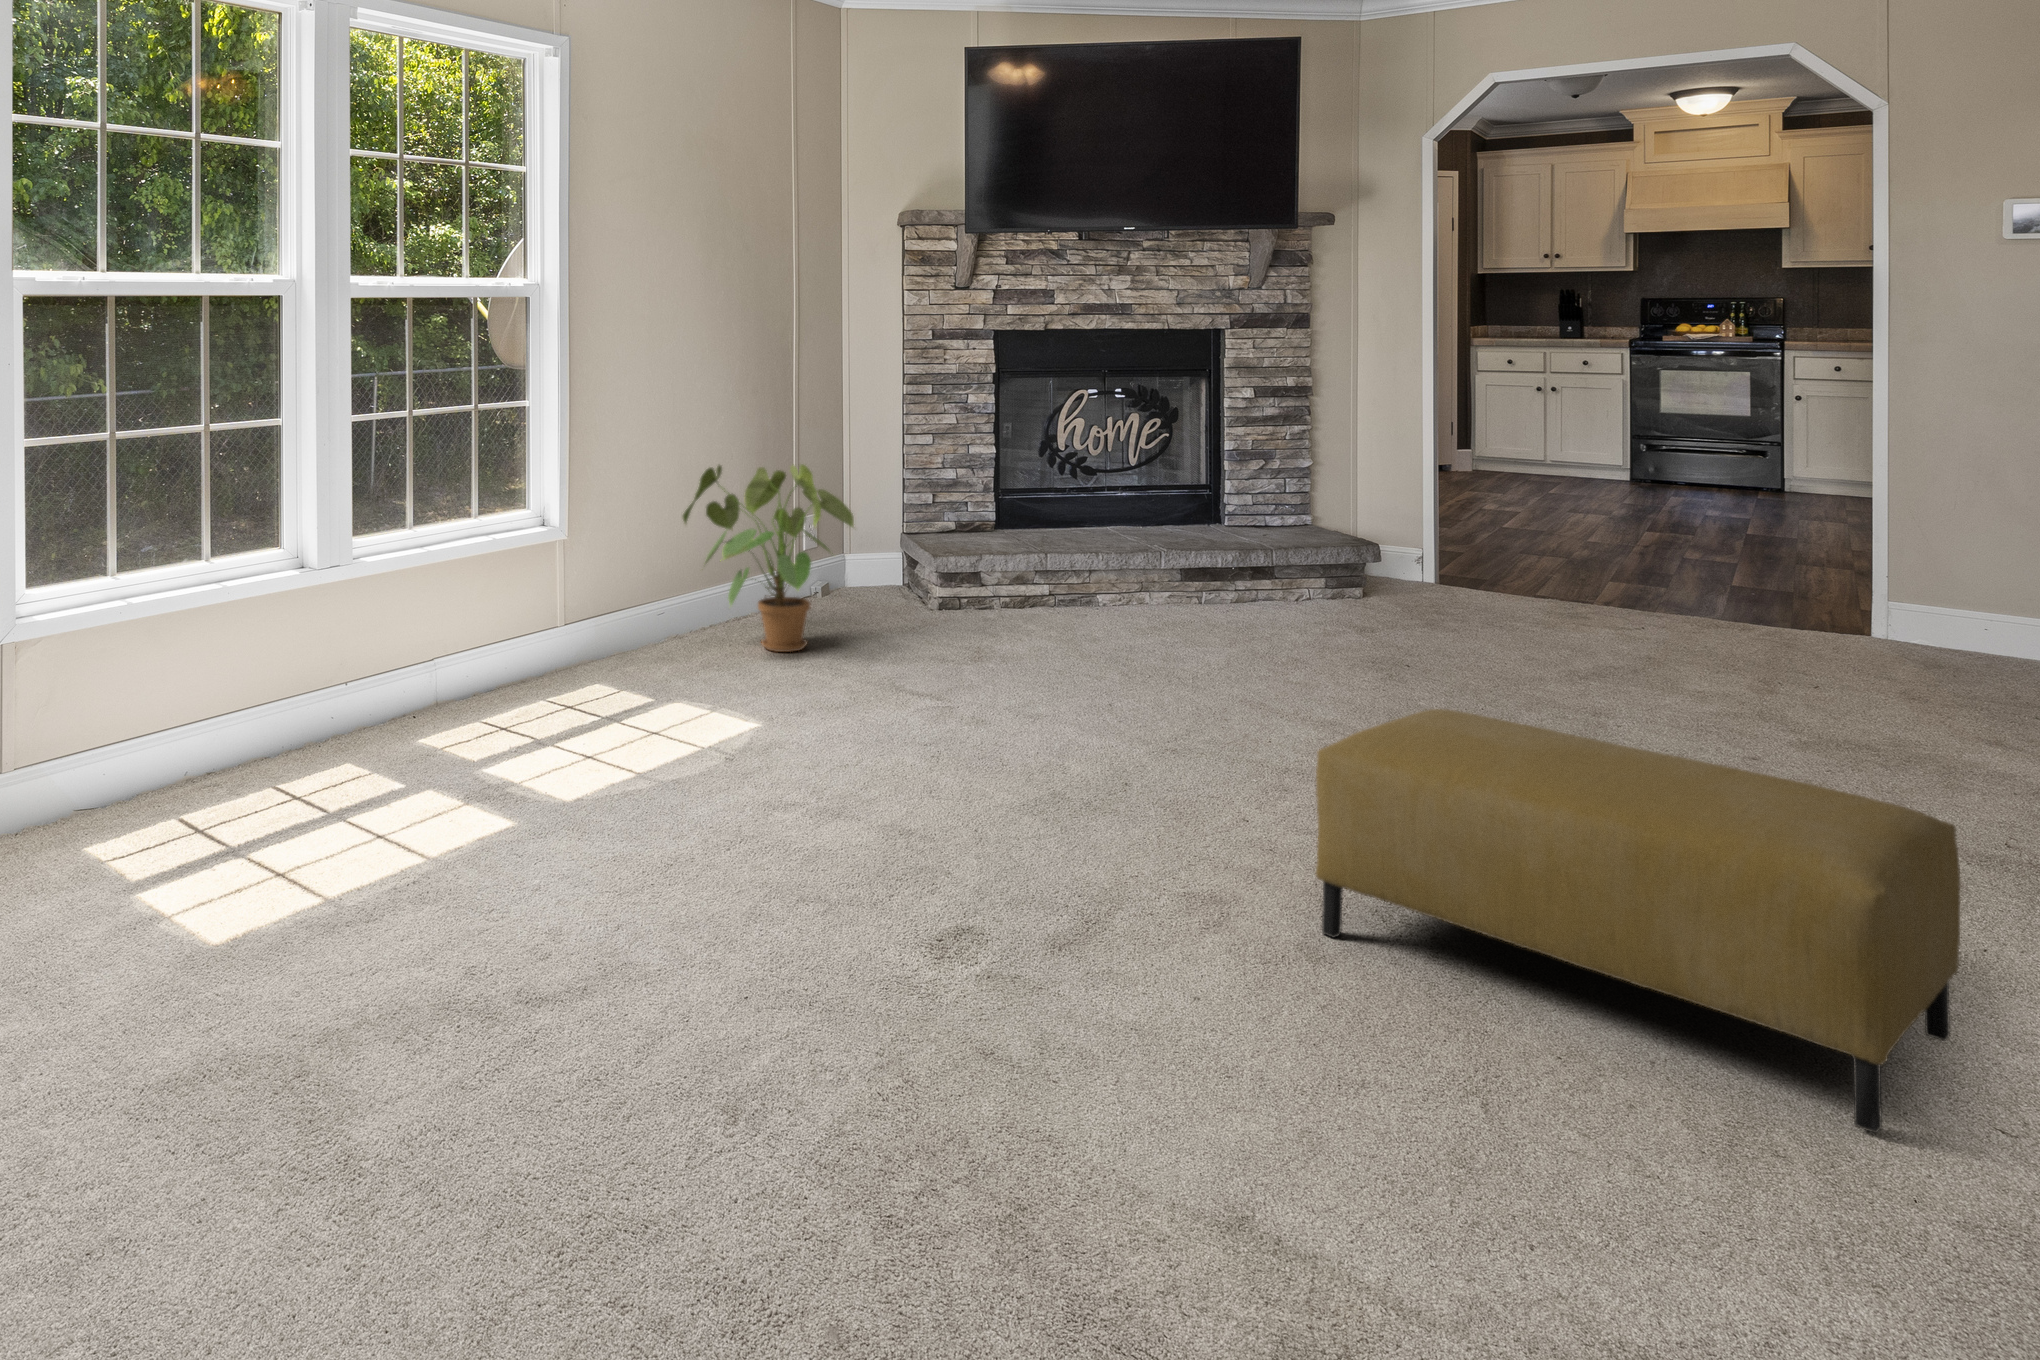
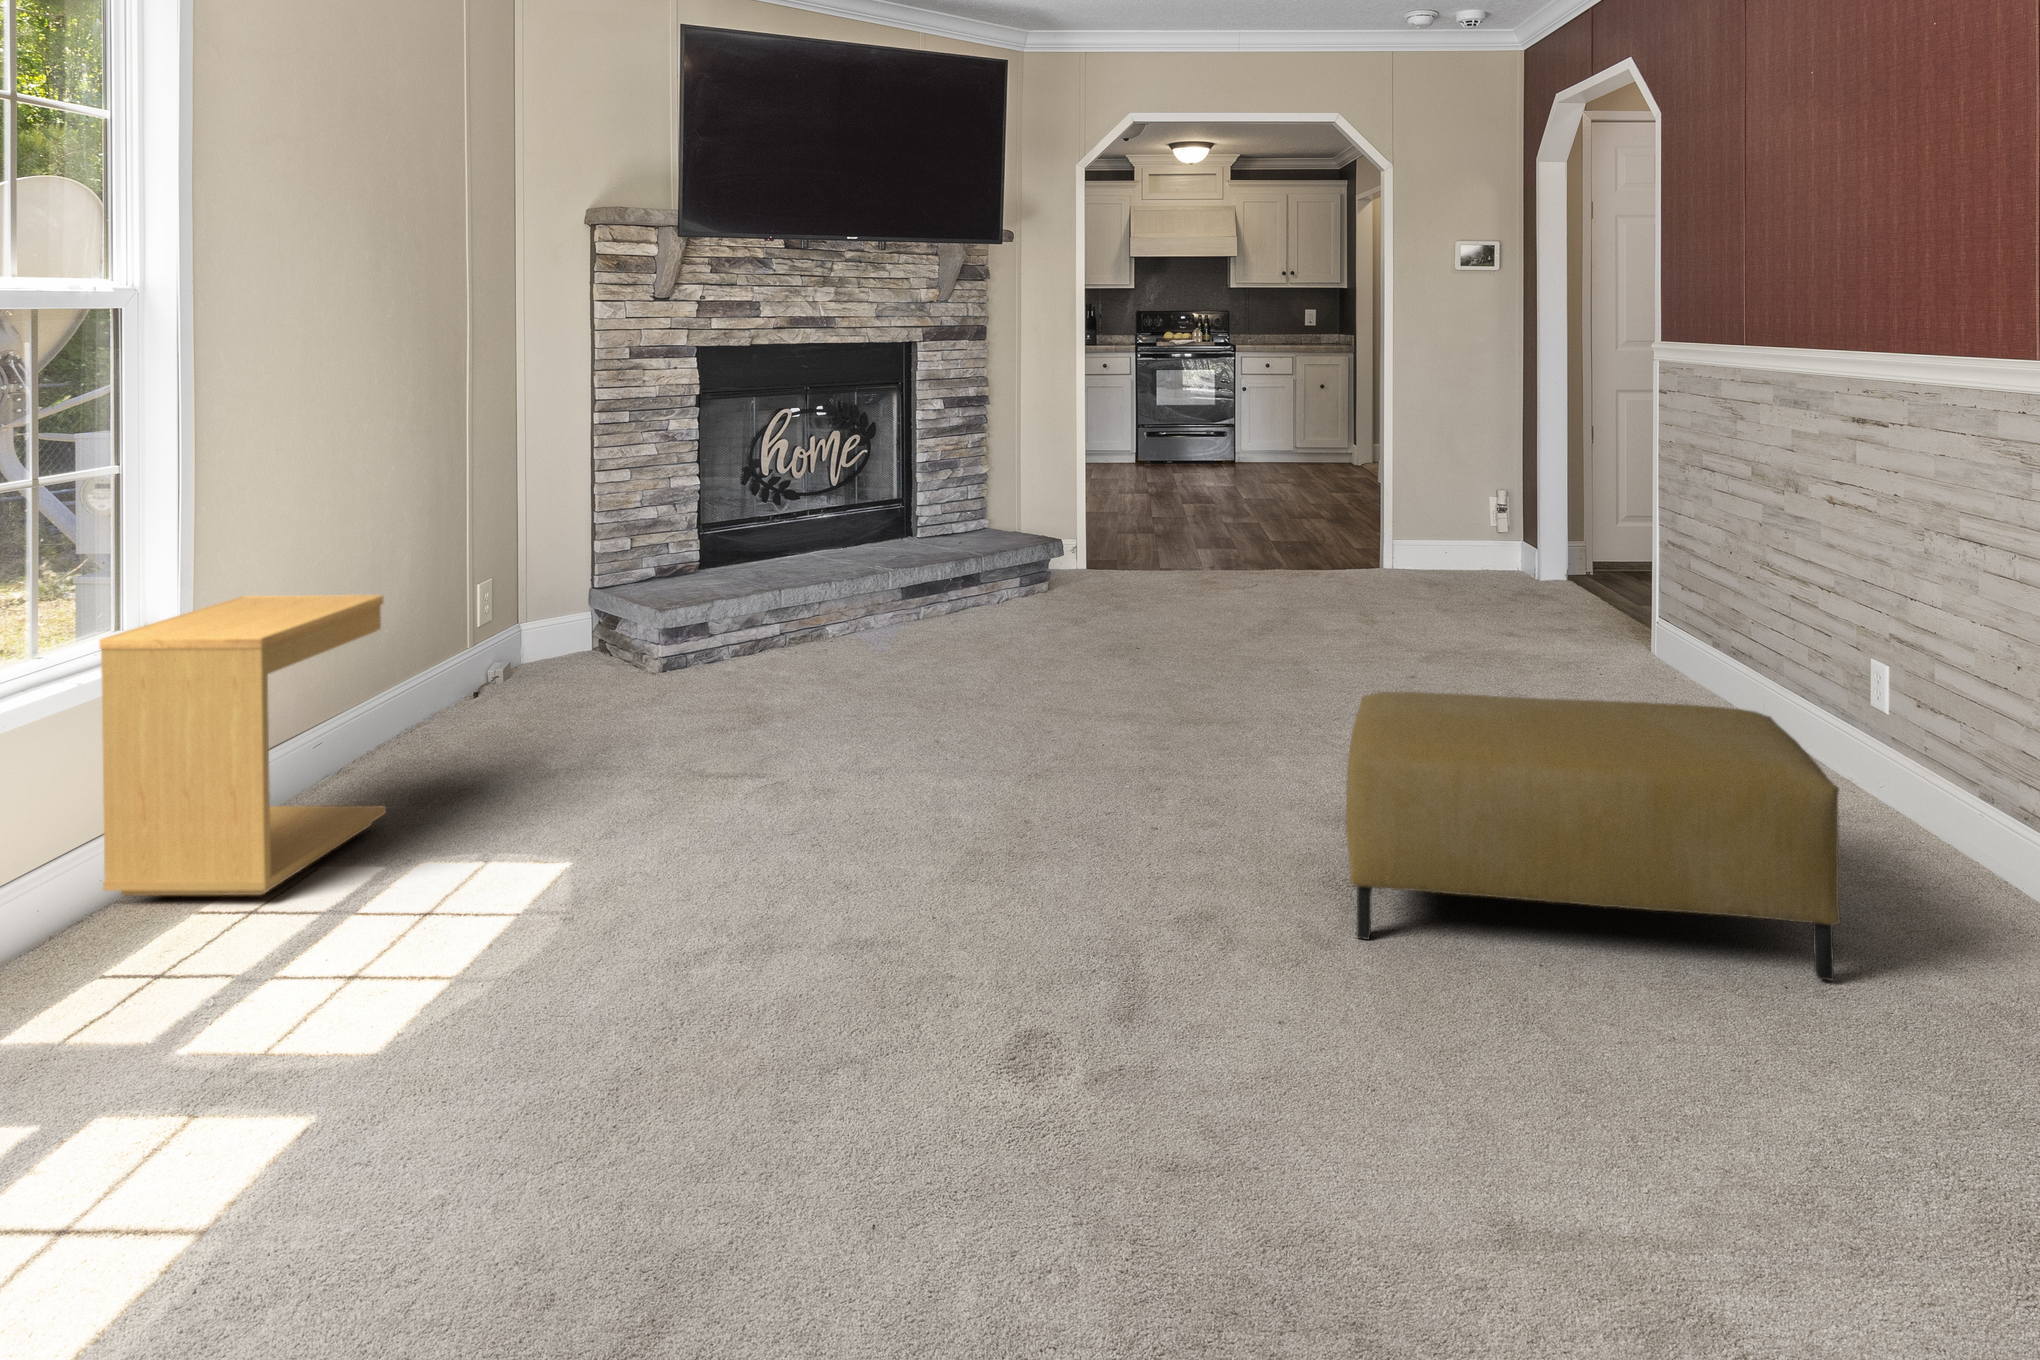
house plant: present [683,464,854,652] -> none [356,516,595,756]
side table: none [498,500,669,701] -> present [99,595,386,895]

